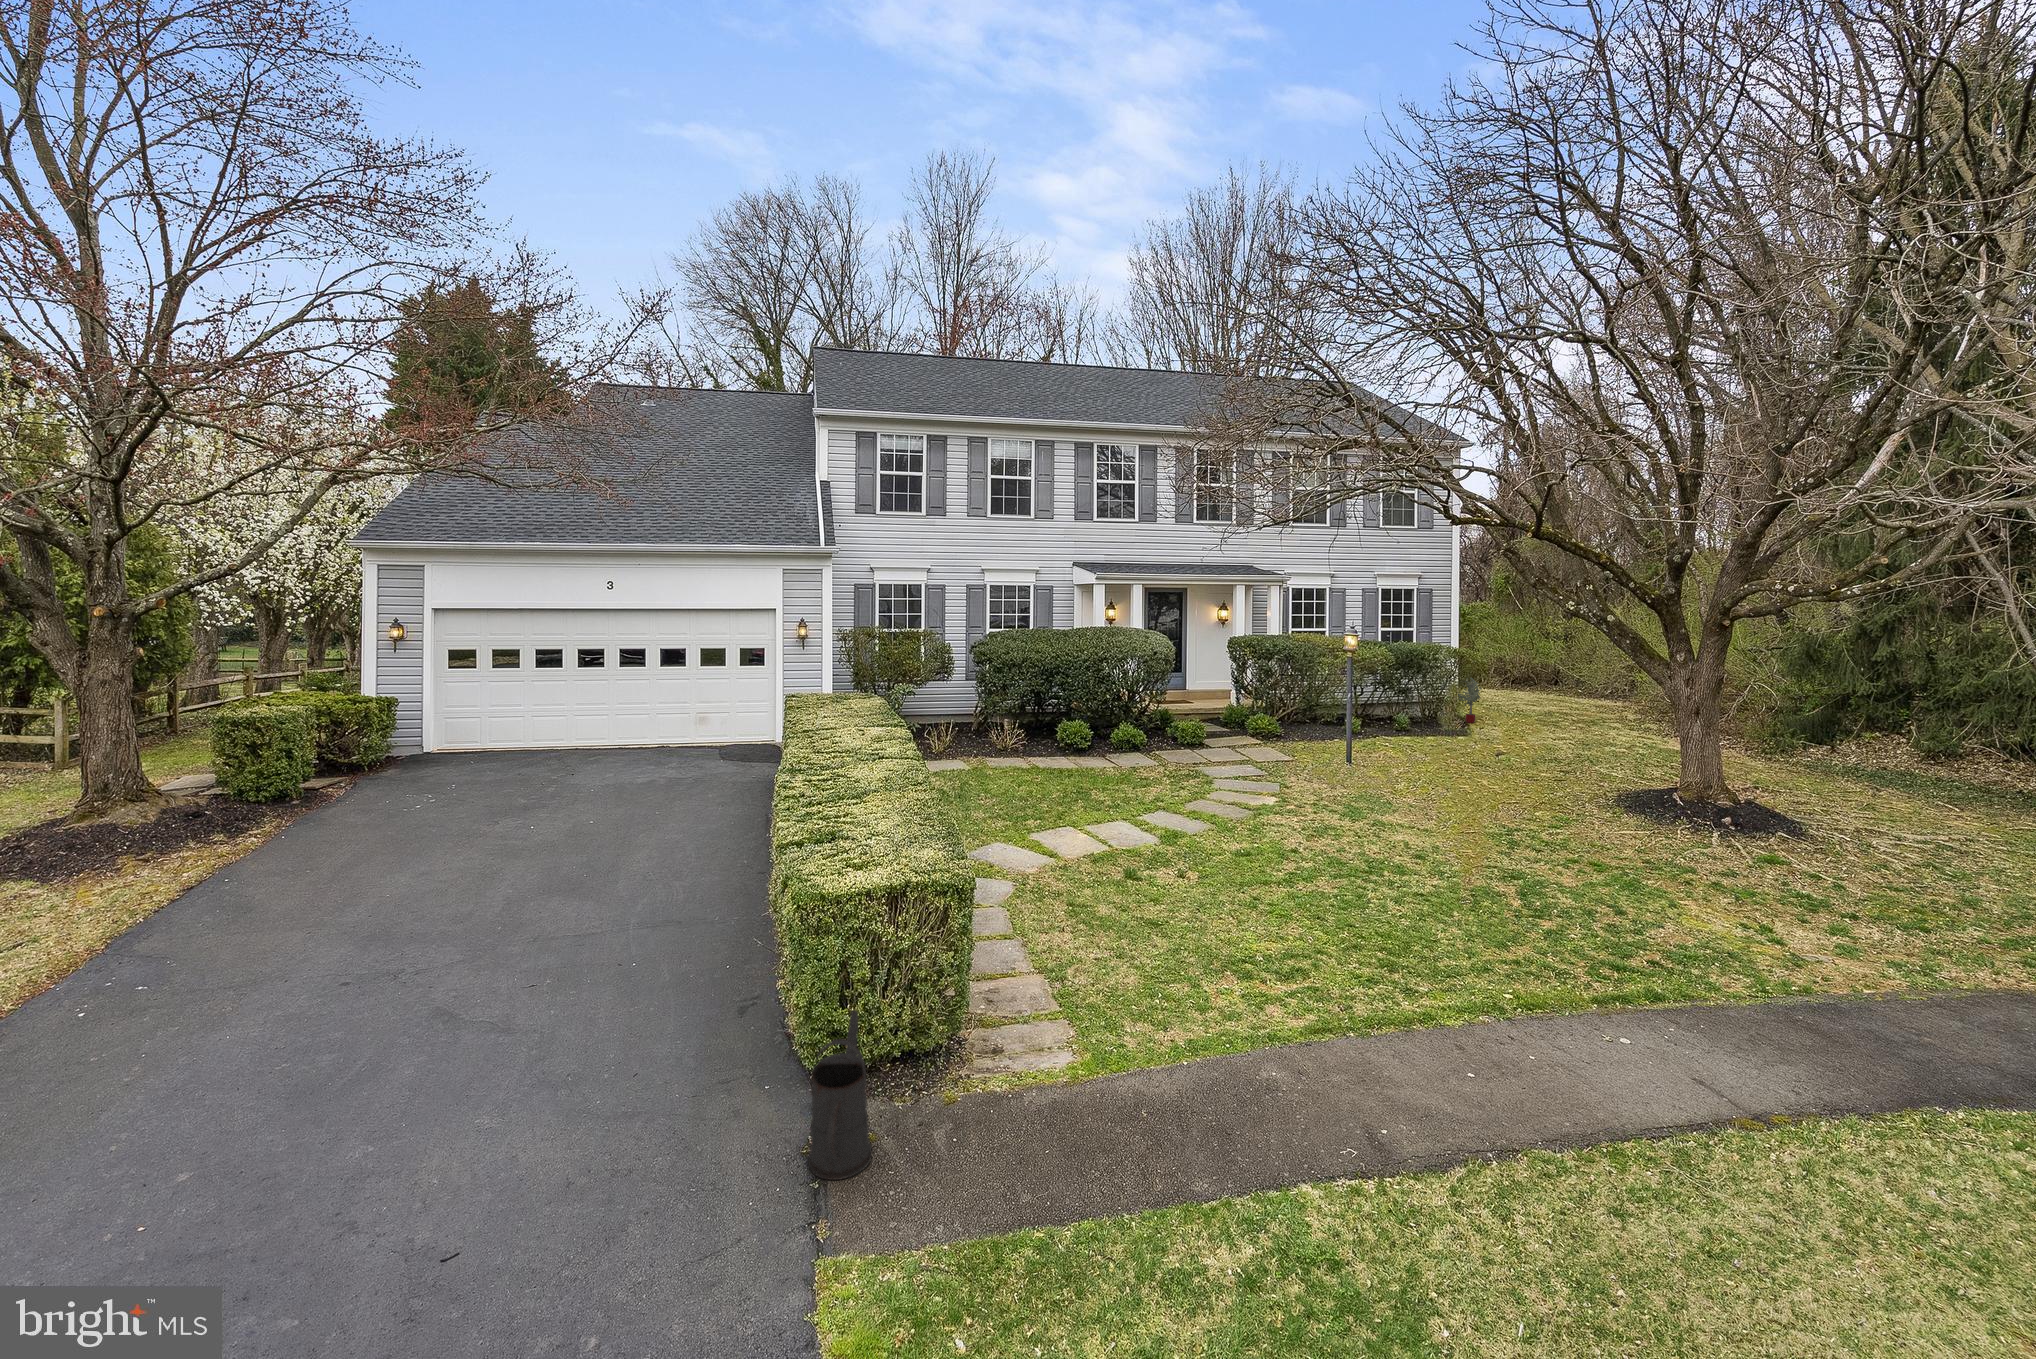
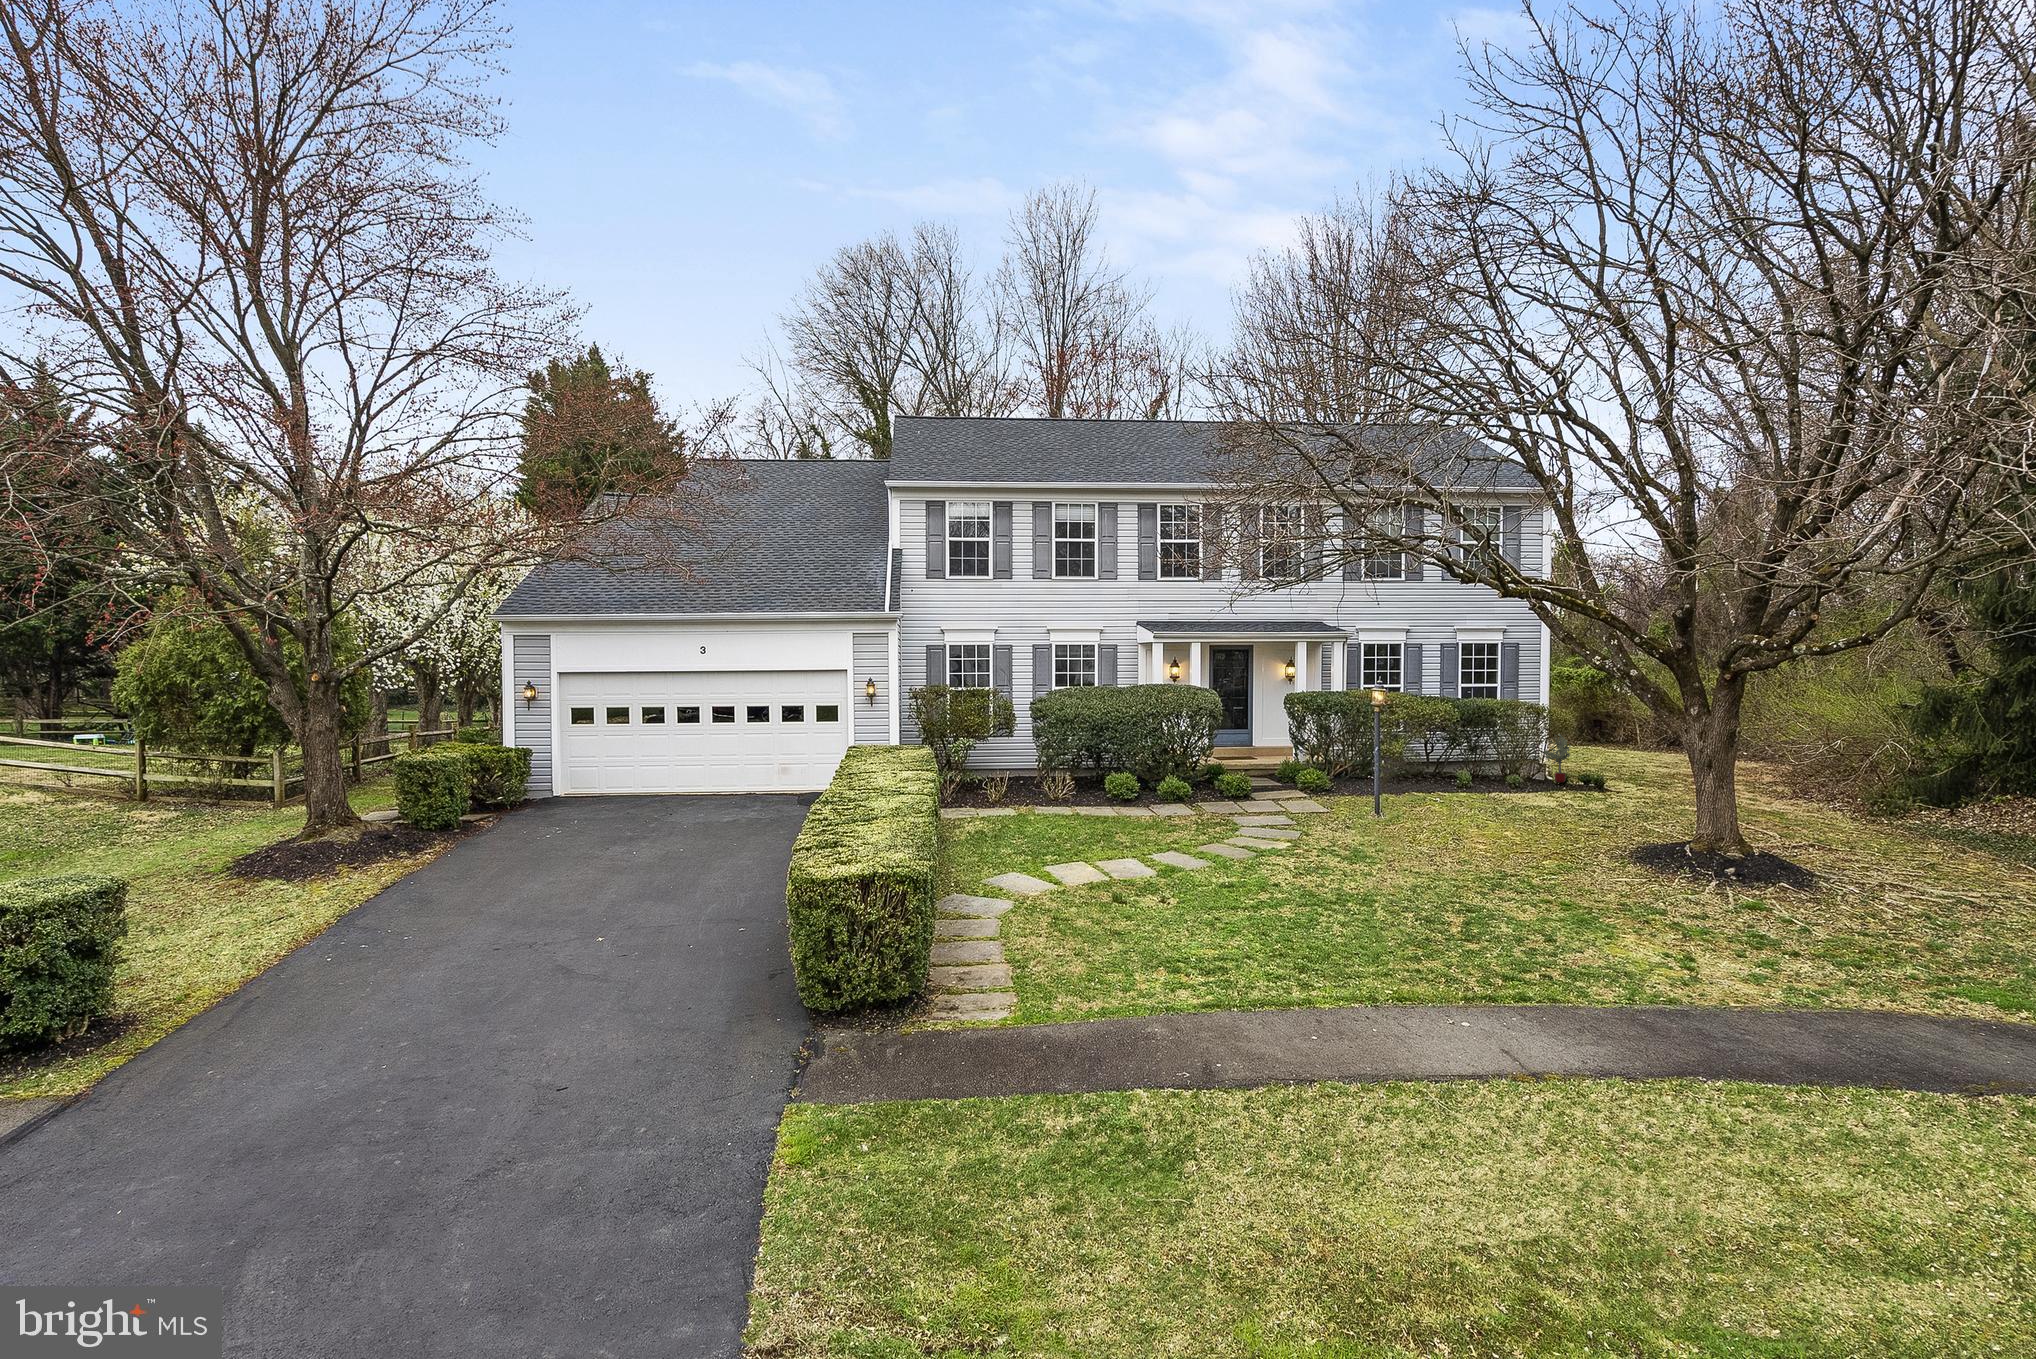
watering can: present [808,1010,873,1180] -> none [799,958,843,1062]

